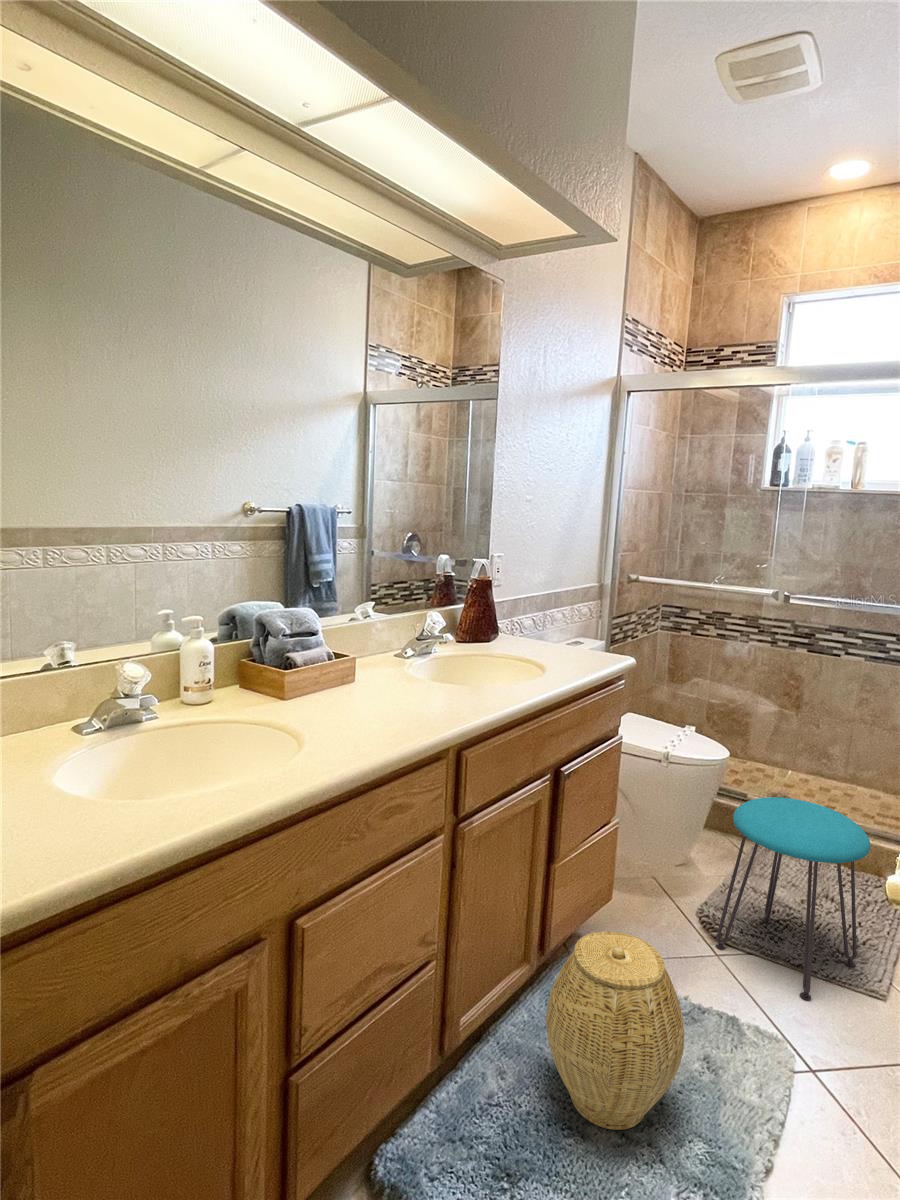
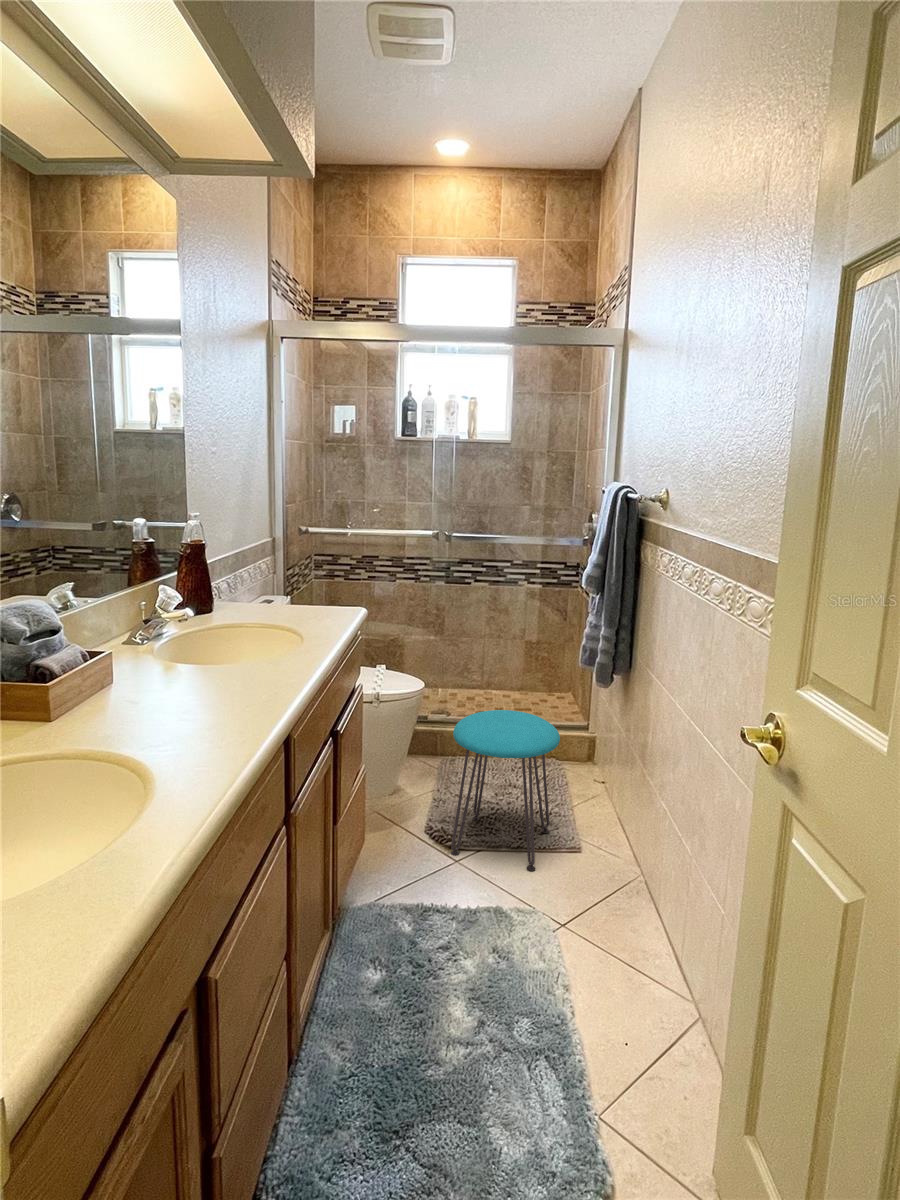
woven basket: present [546,932,684,1130] -> none [378,866,504,1047]

